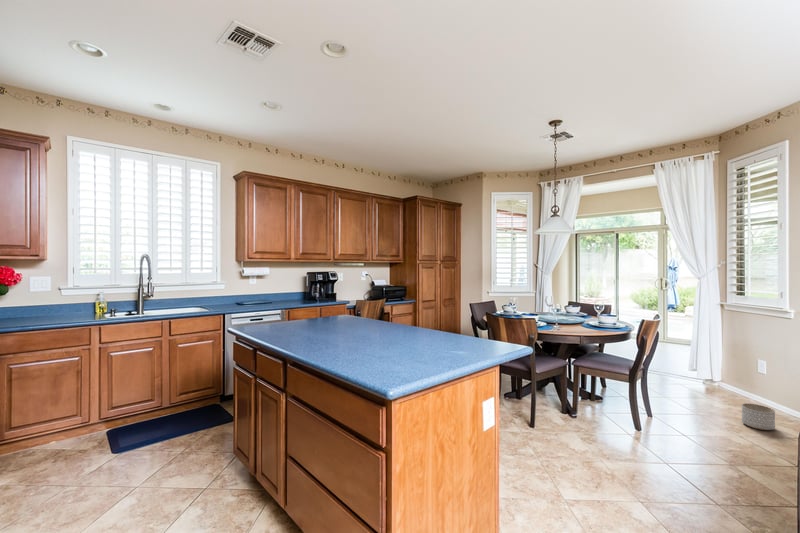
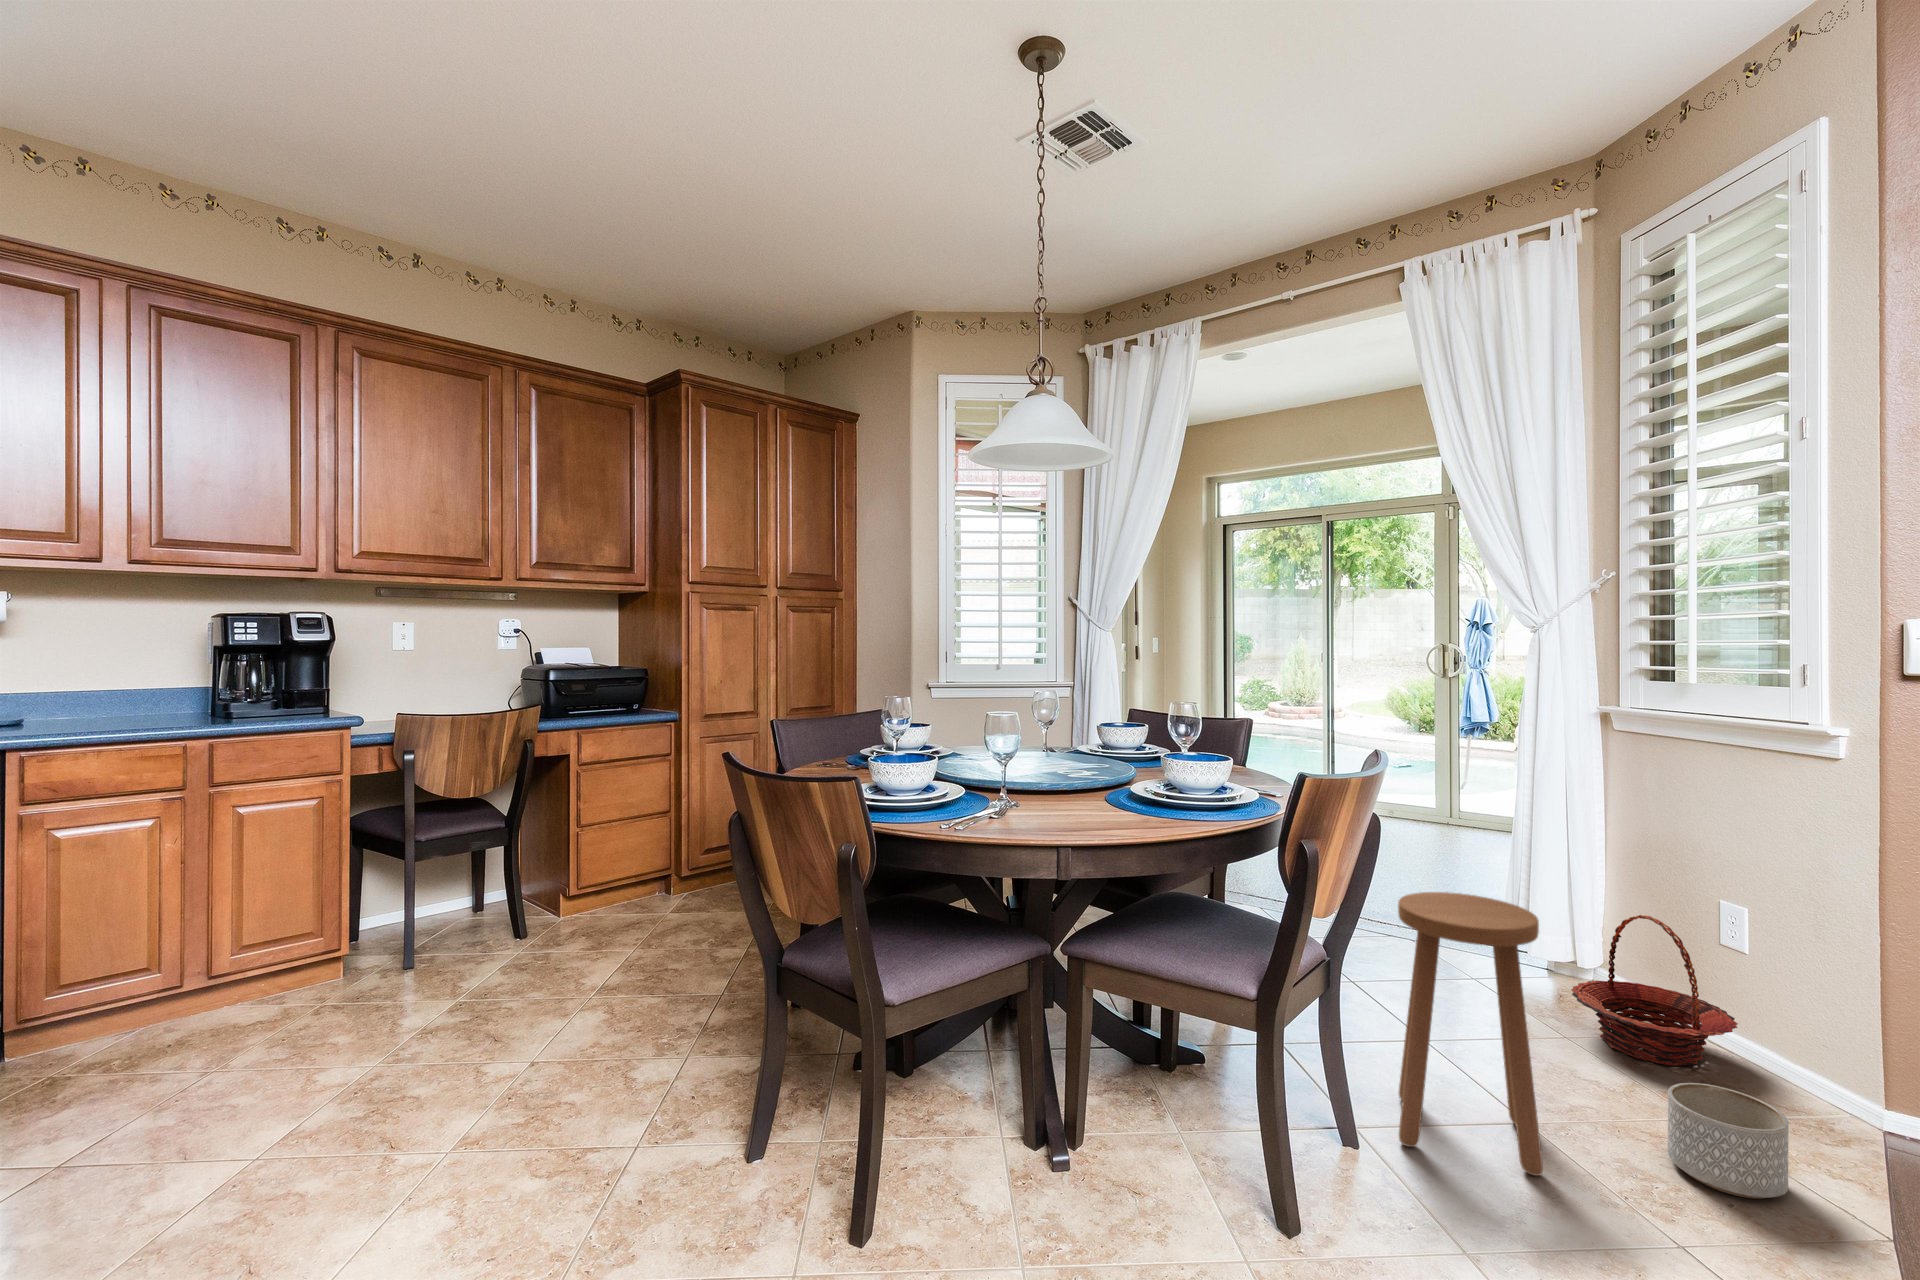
stool: none [663,353,707,424] -> present [1398,892,1543,1176]
basket: none [712,363,764,405] -> present [1571,915,1738,1066]

